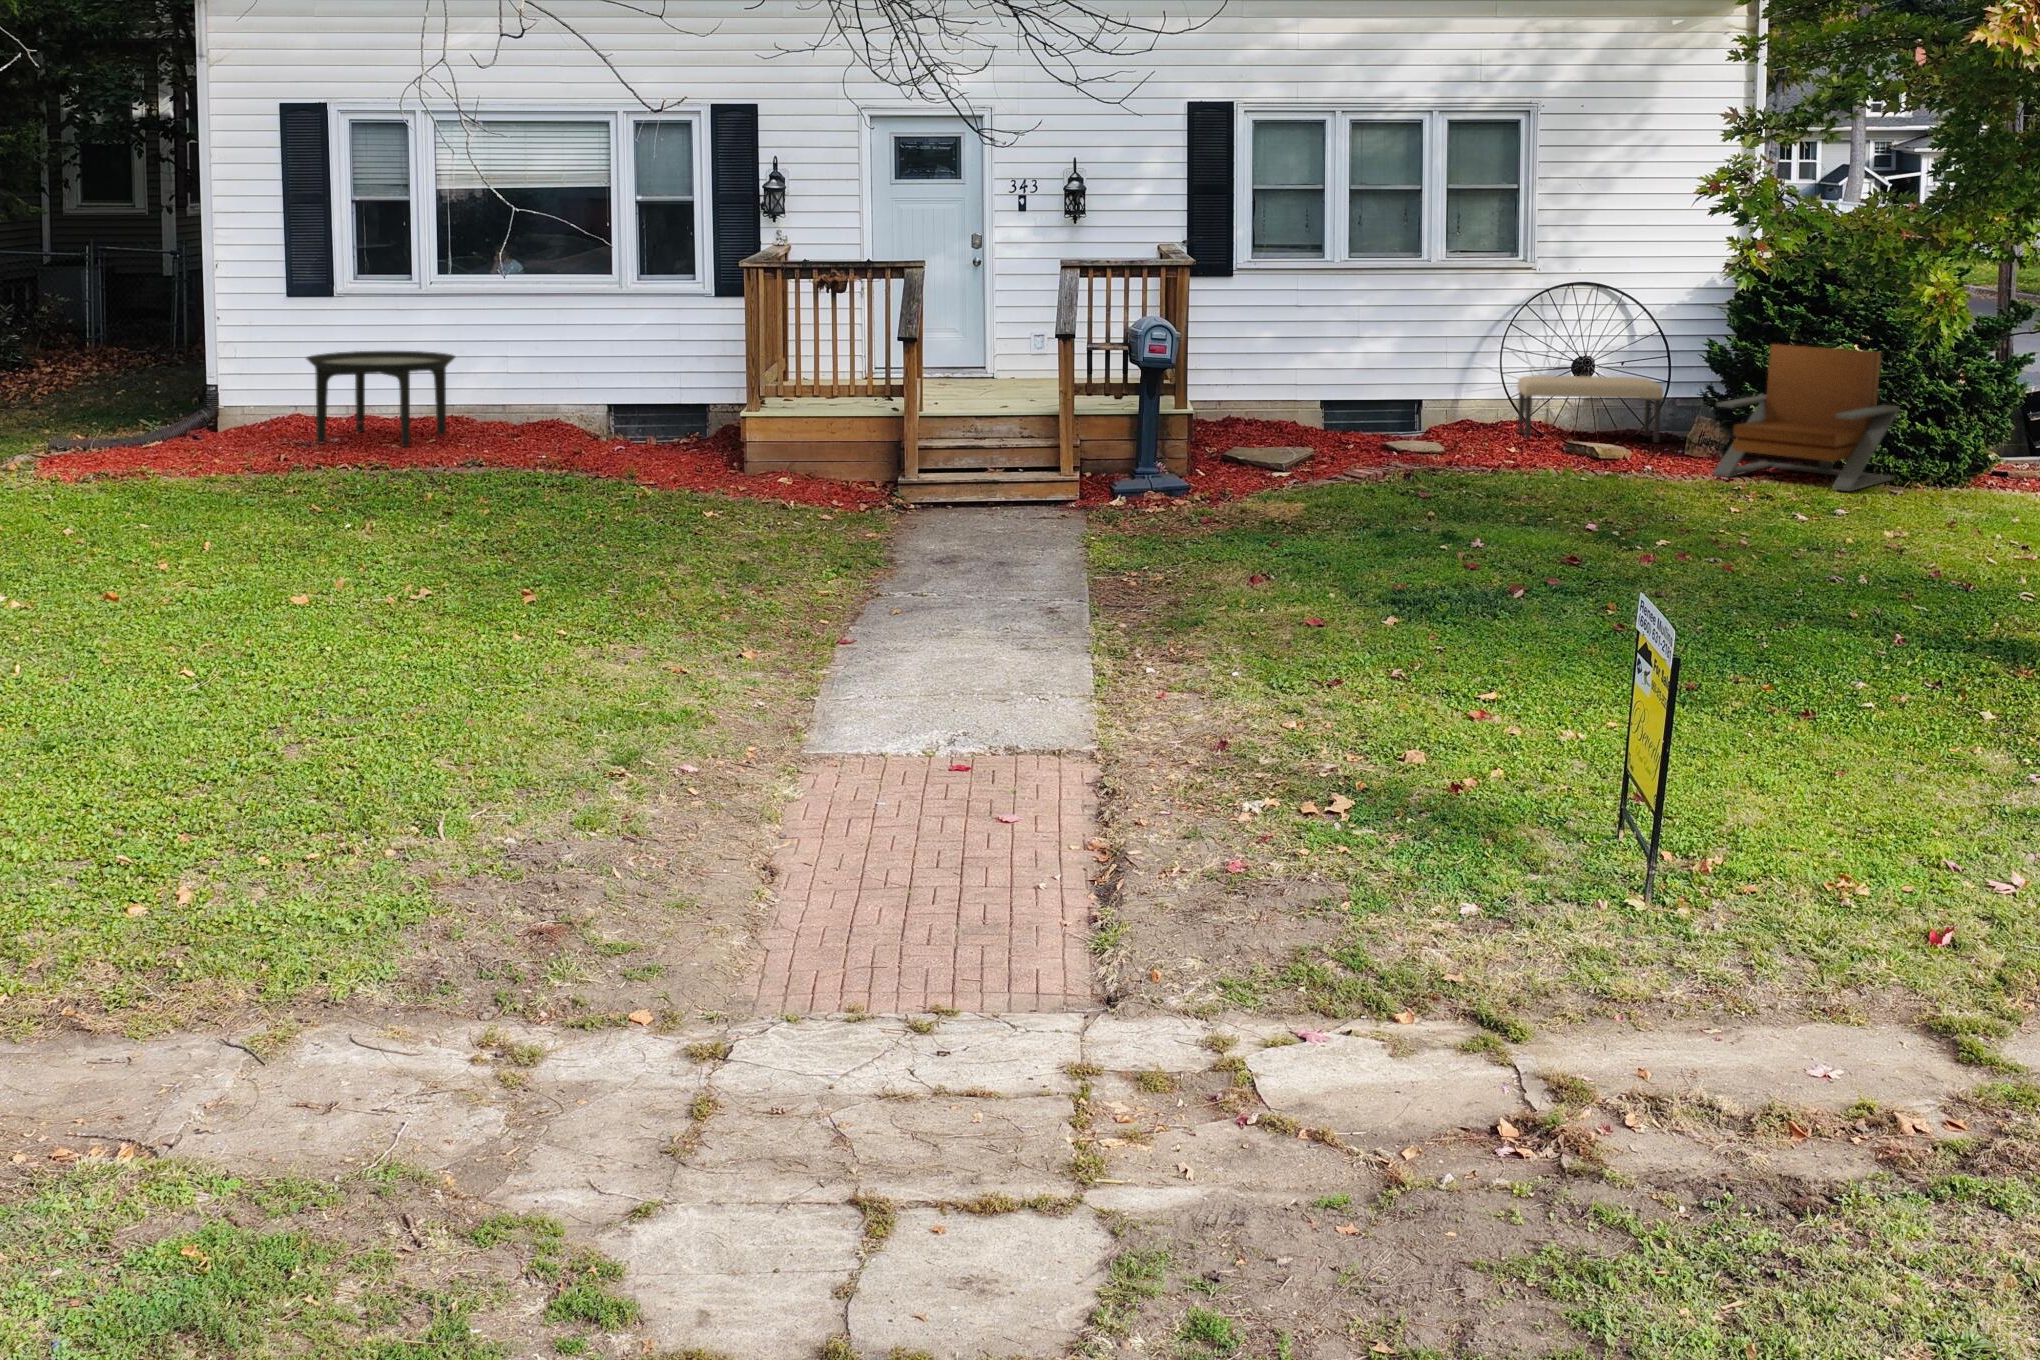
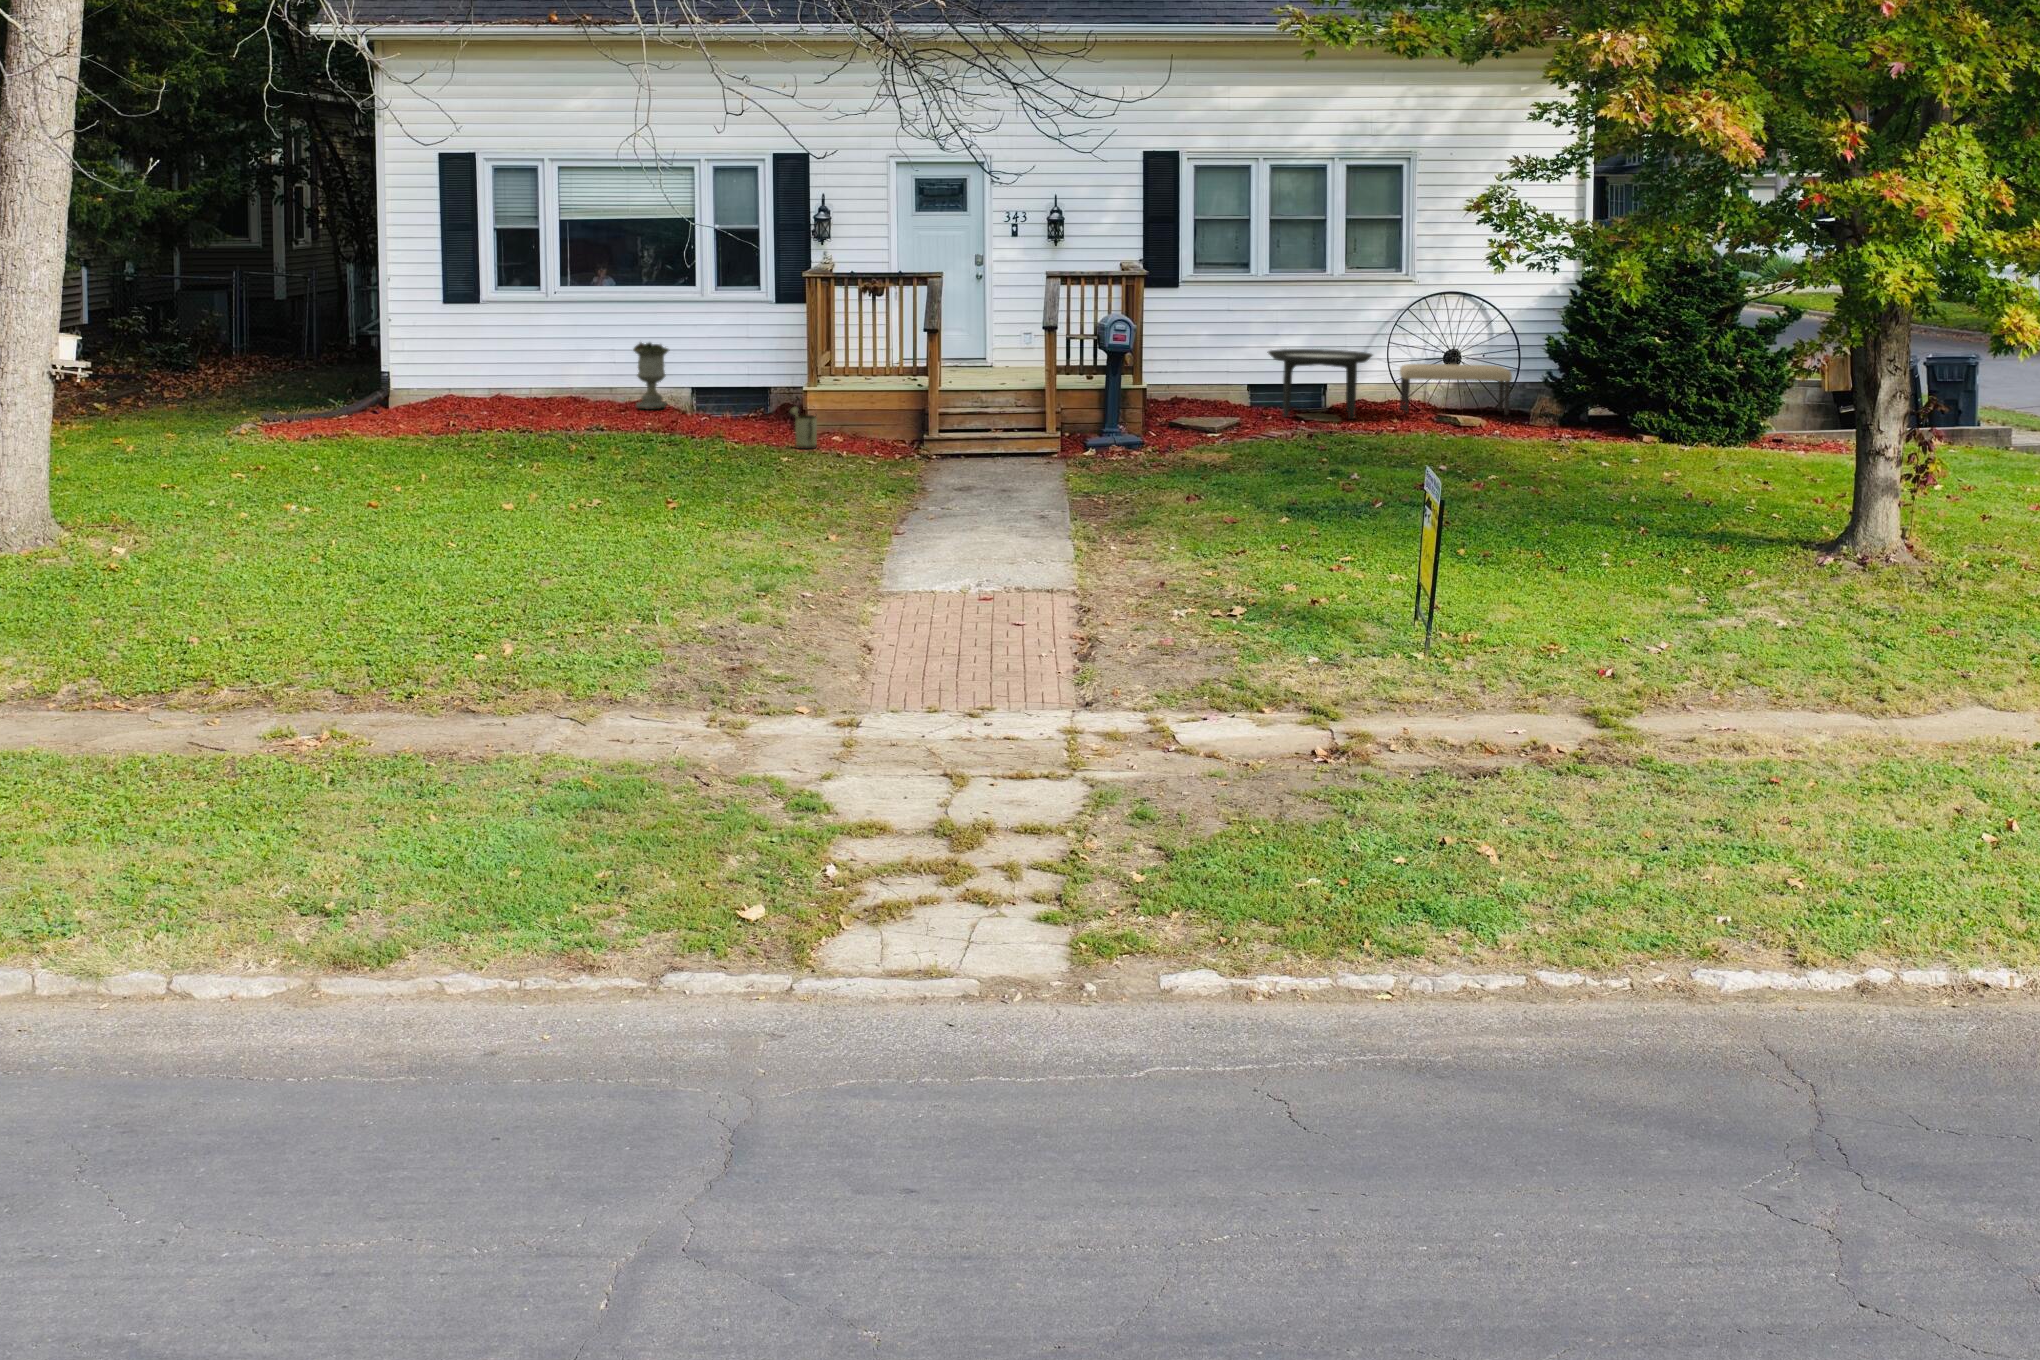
lounge chair: present [1713,344,1900,491] -> none [1544,336,1686,446]
planter: none [528,346,575,436] -> present [633,342,669,409]
round table: present [307,351,455,446] -> present [1267,349,1372,419]
watering can: none [727,434,762,491] -> present [790,407,817,449]

